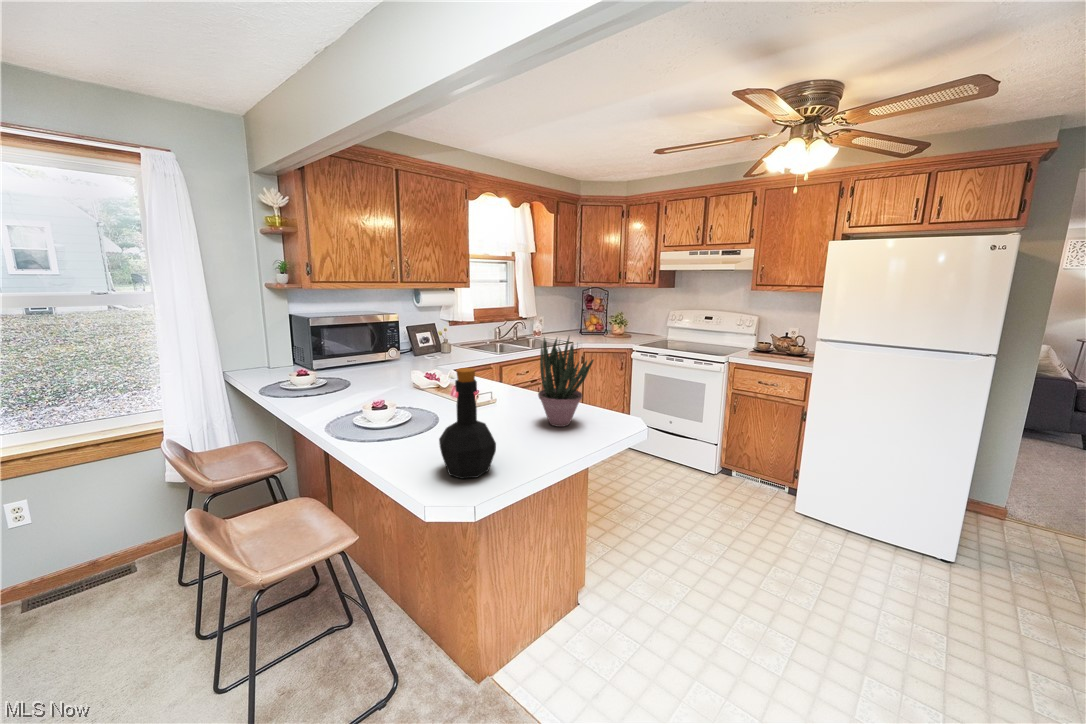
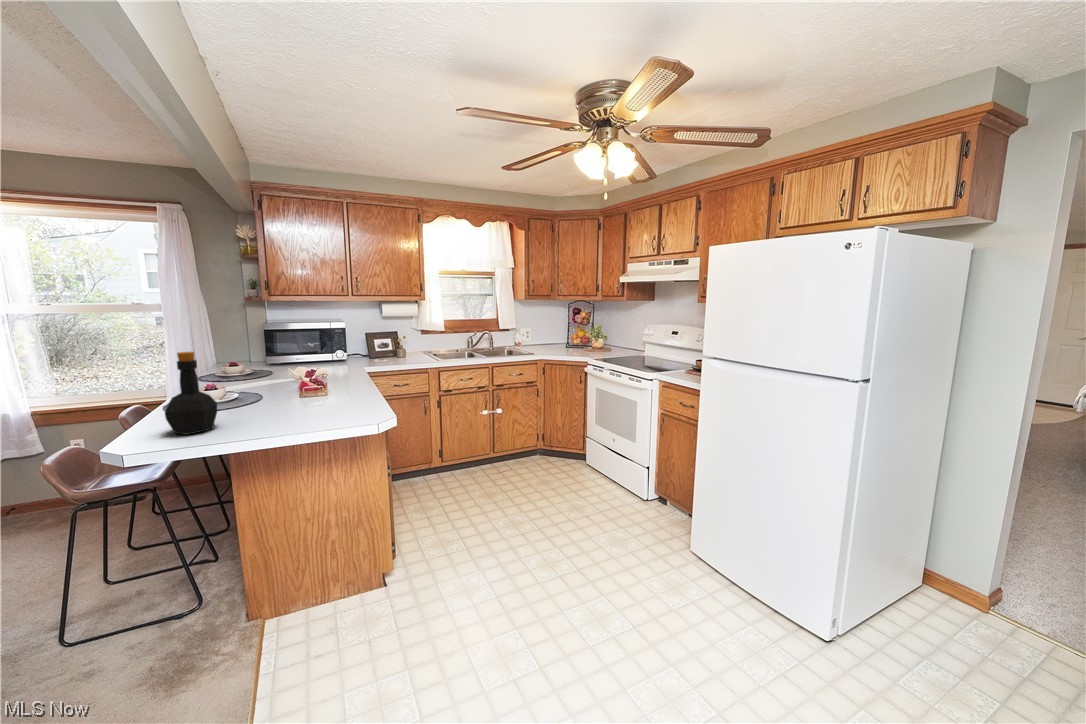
potted plant: present [538,337,594,427] -> none [299,333,361,412]

